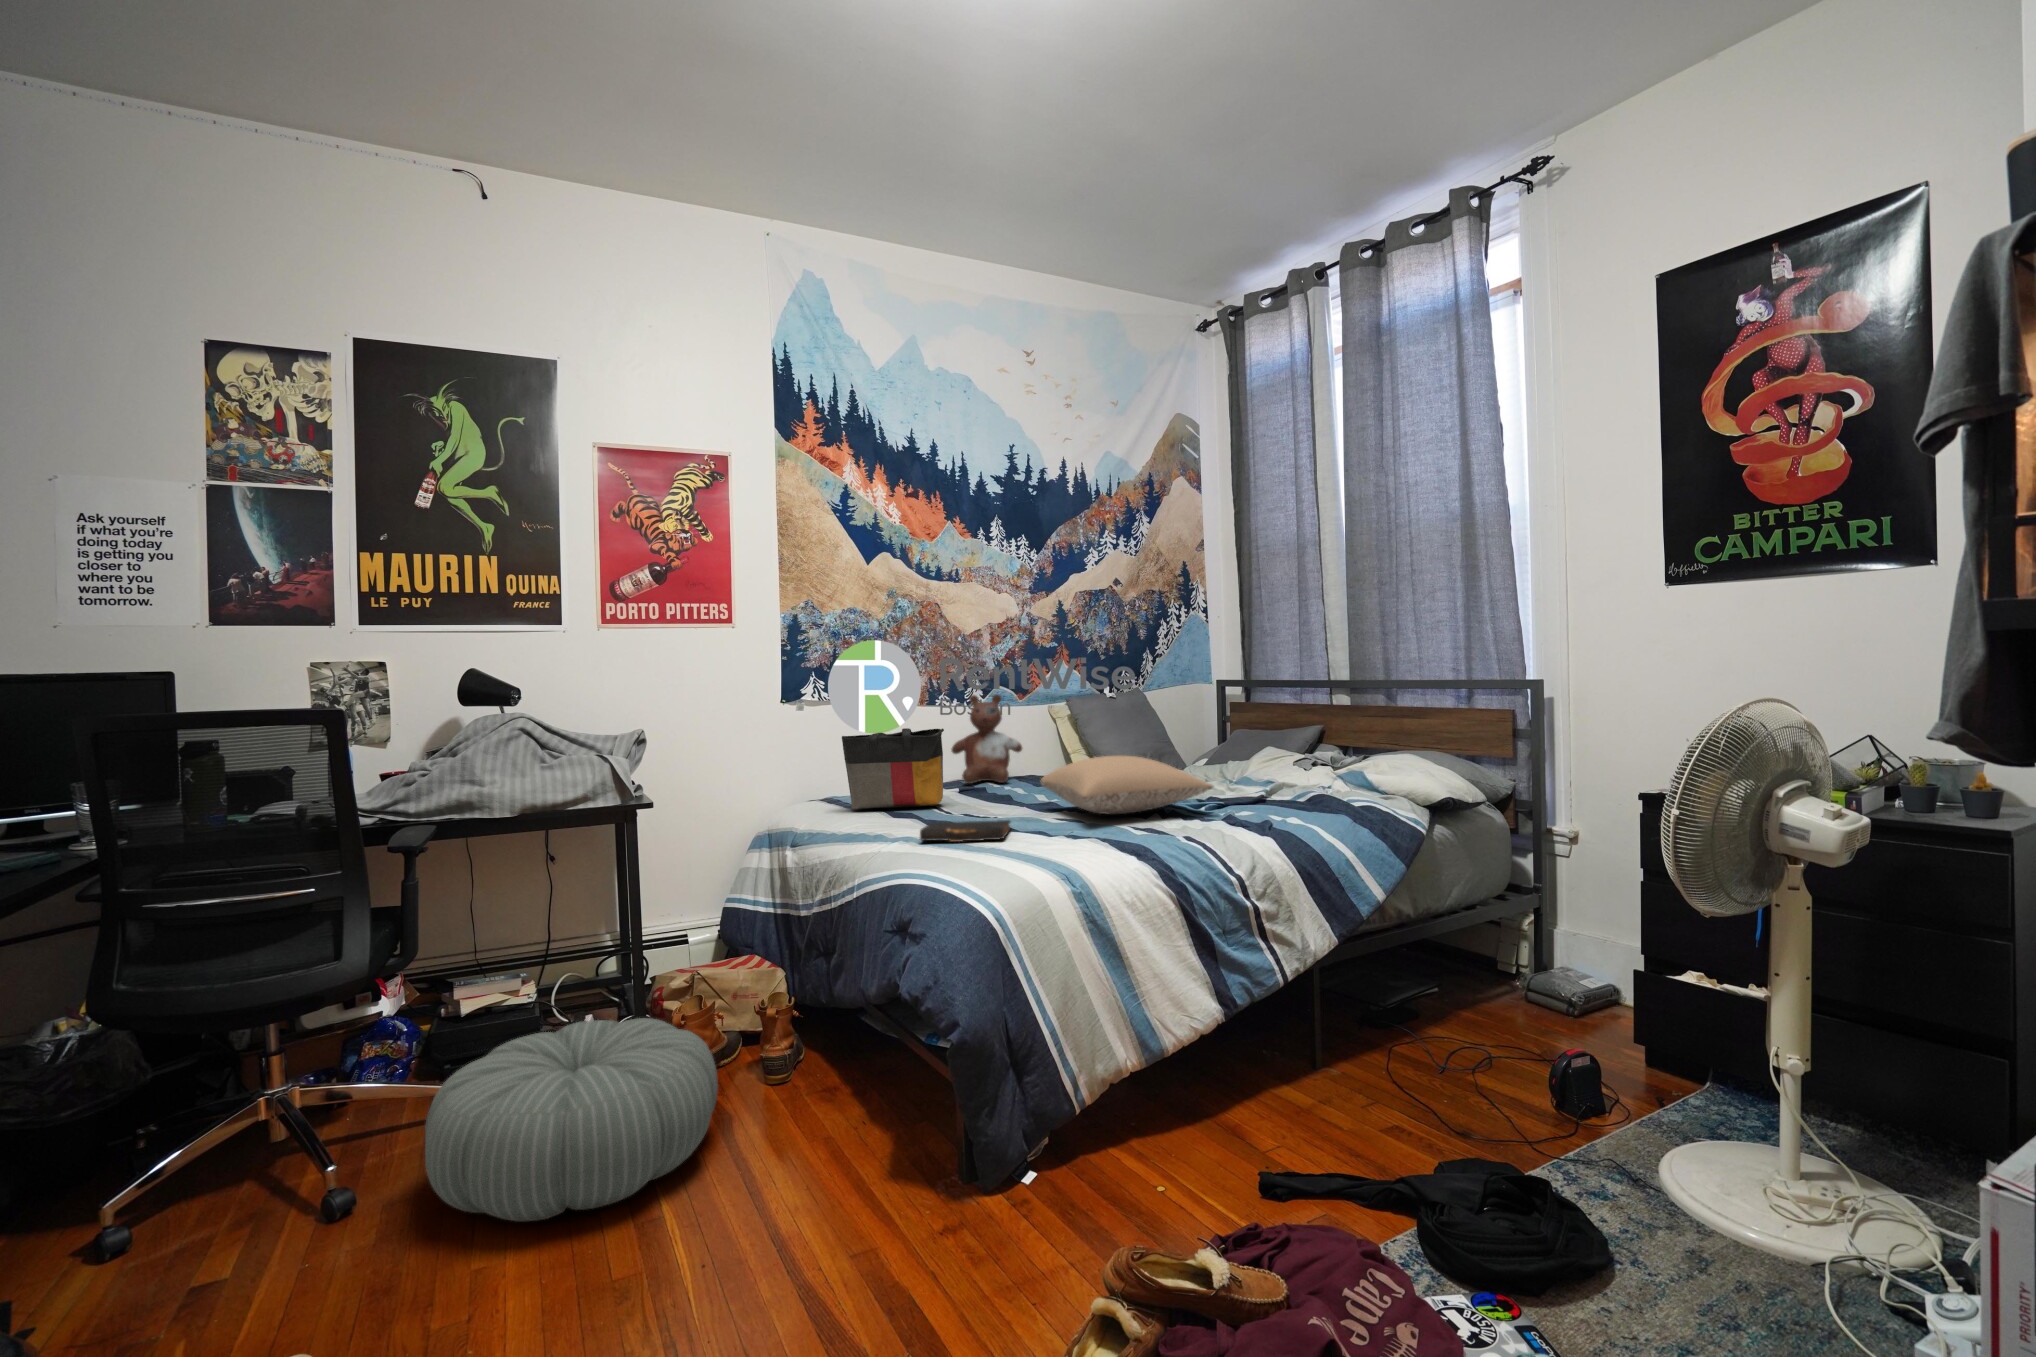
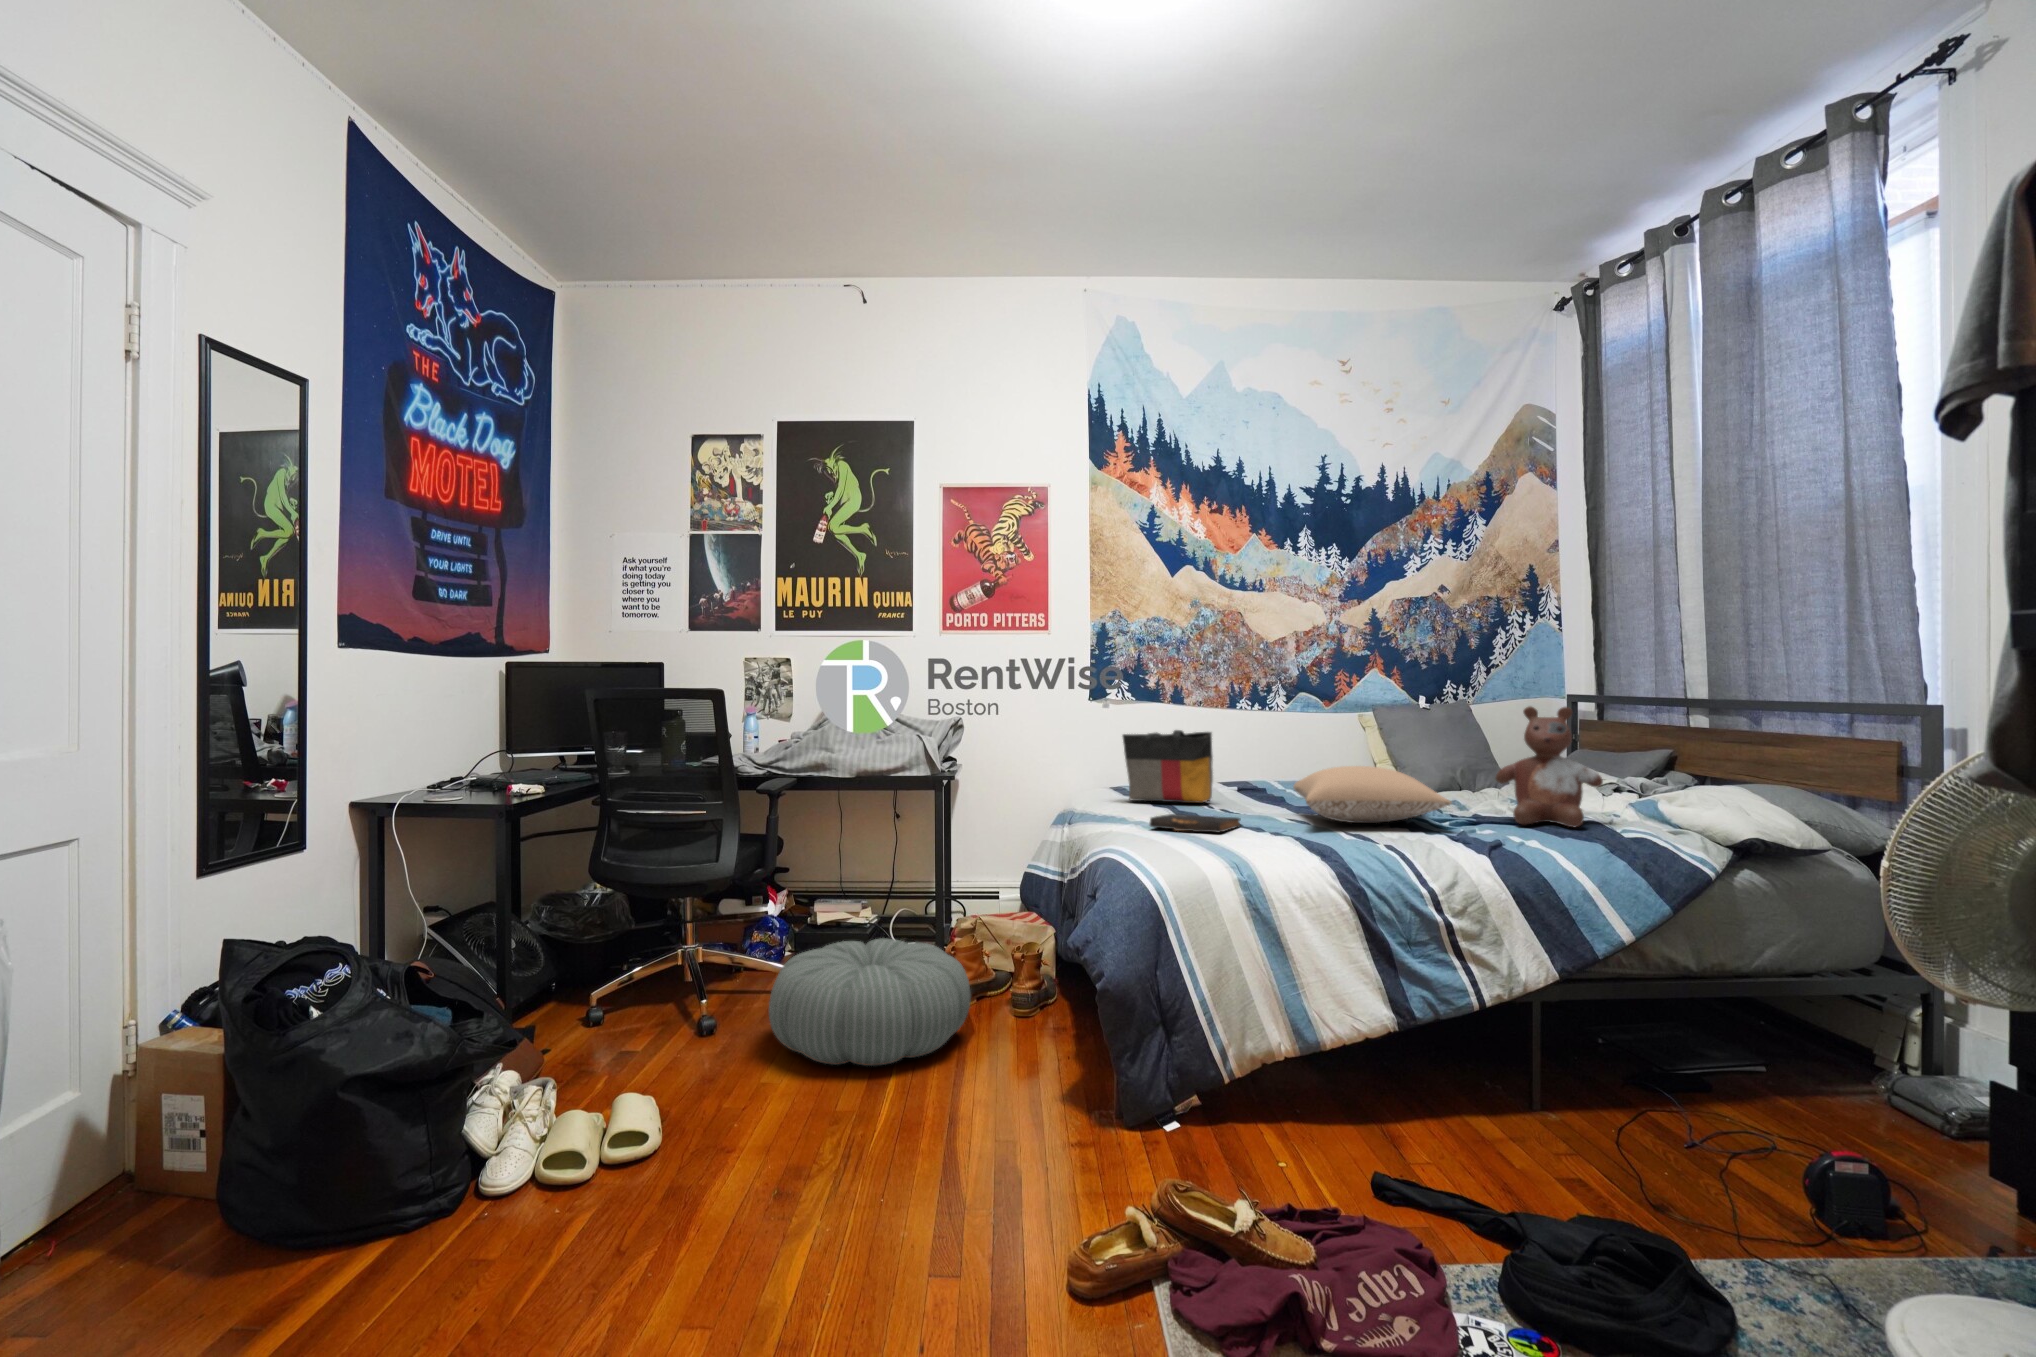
stuffed bear: present [951,694,1022,784] -> present [1496,706,1603,827]

